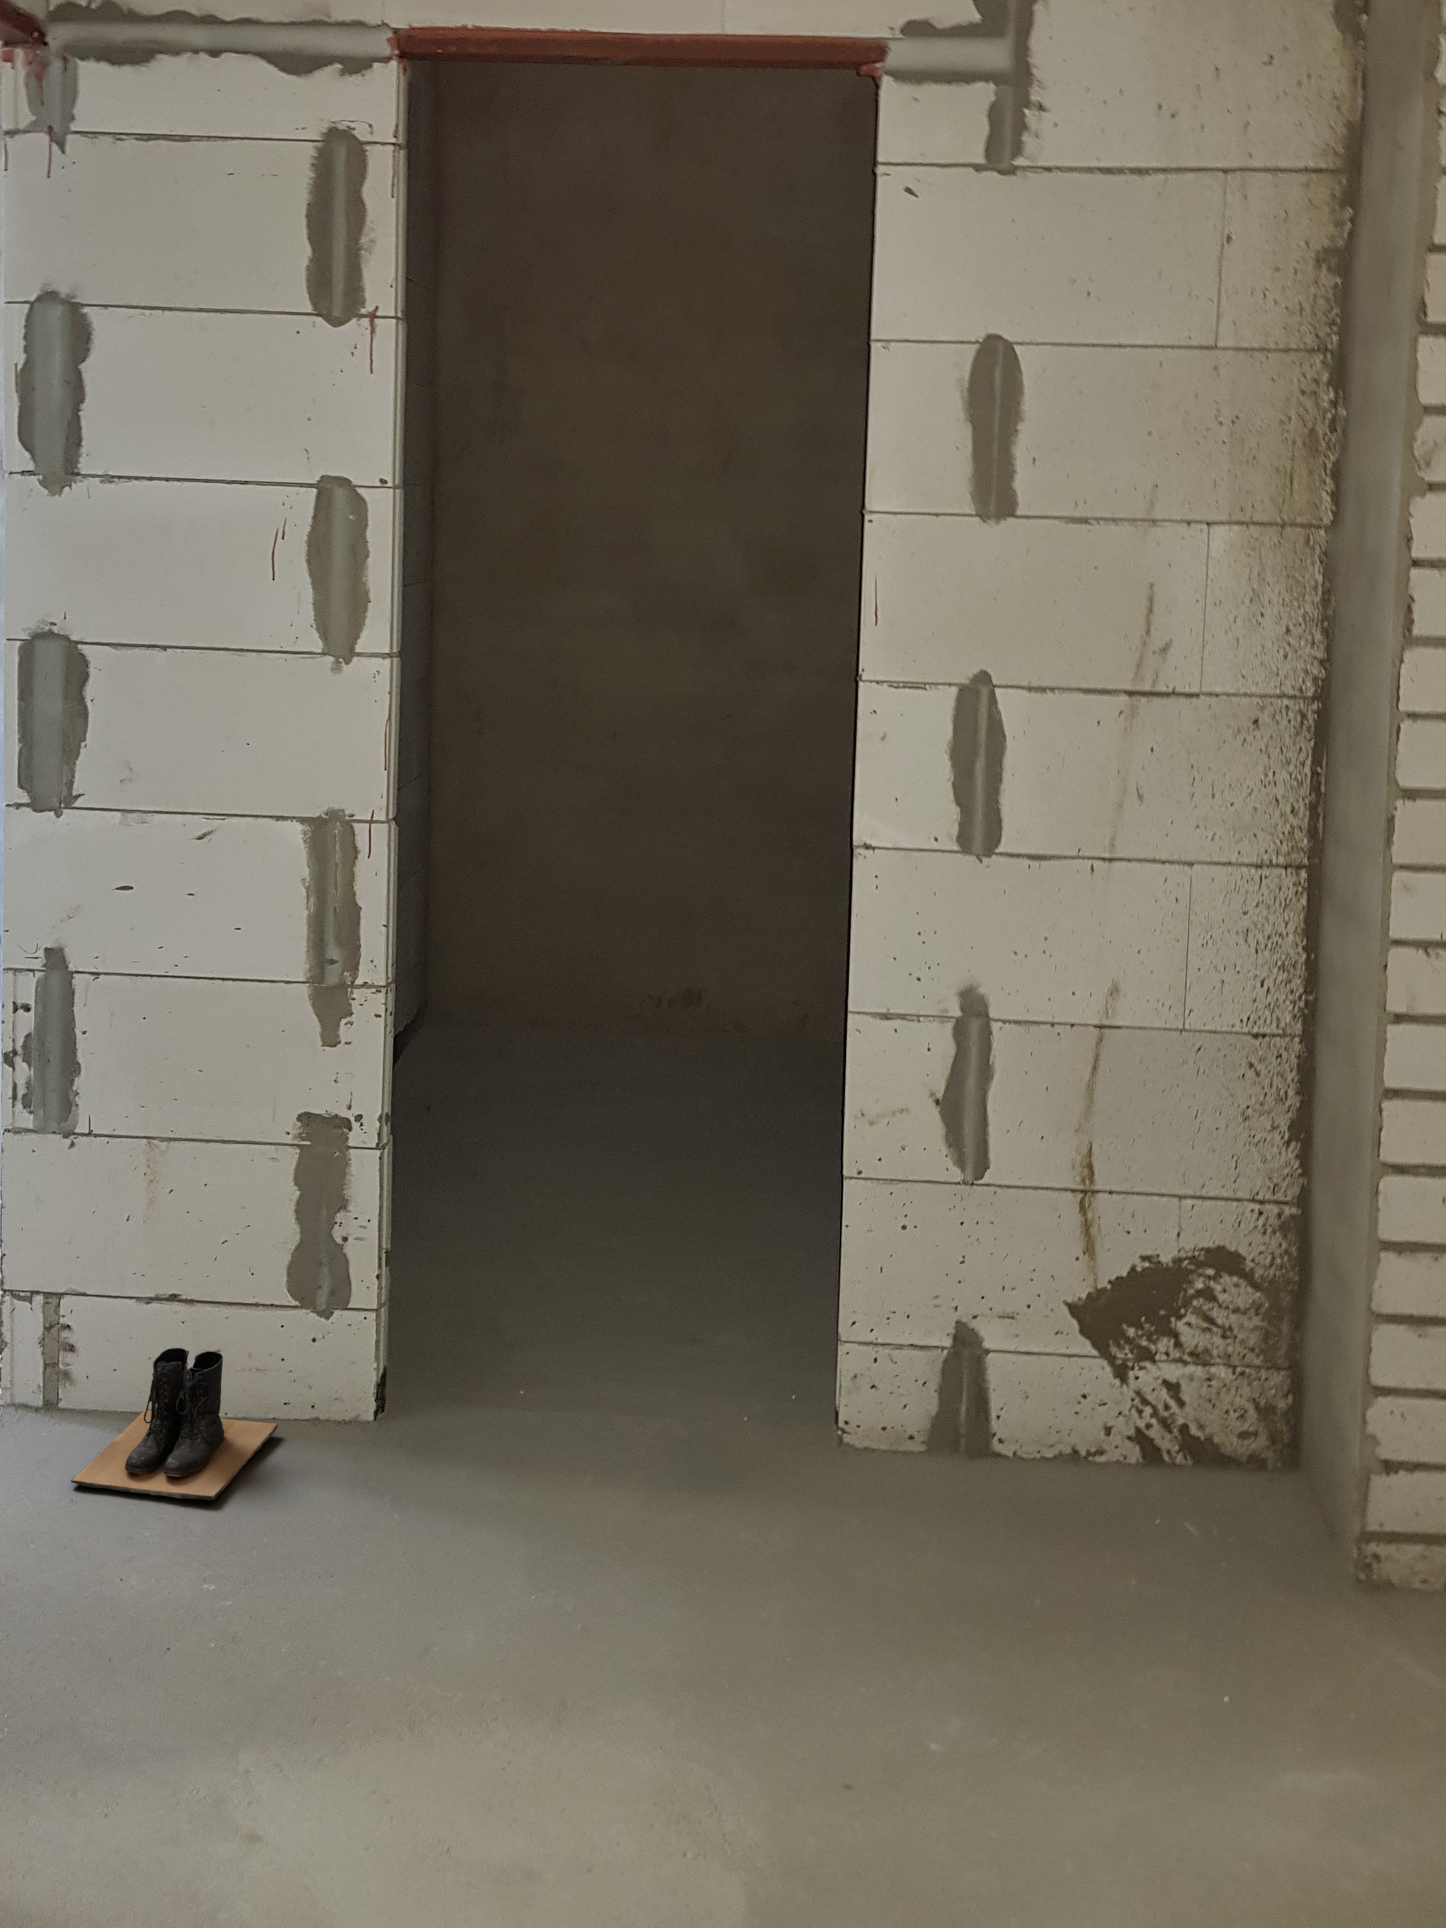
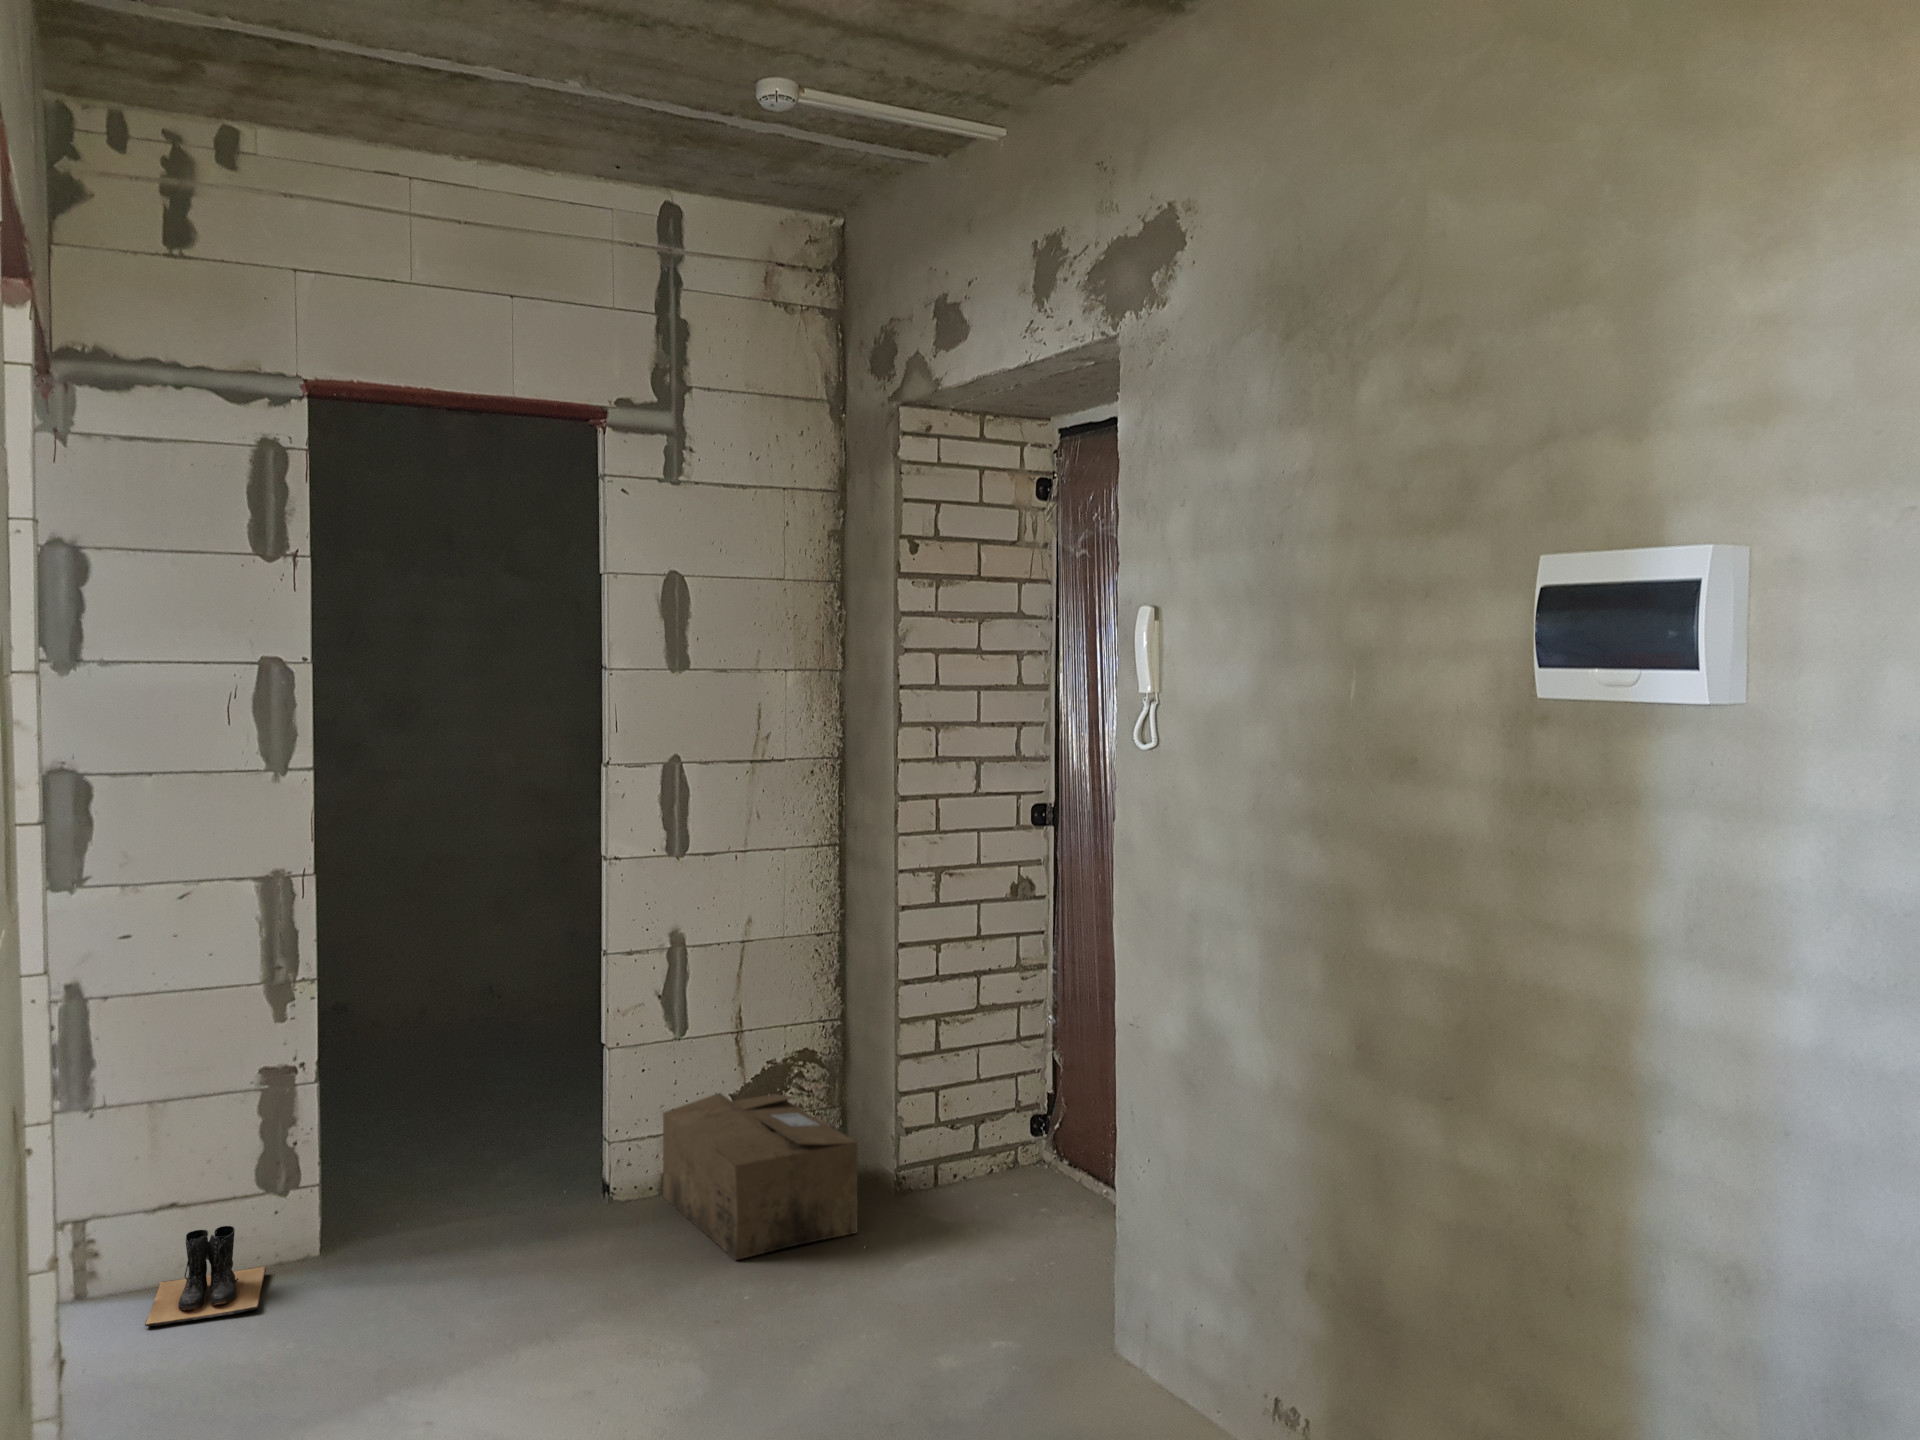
cardboard box: none [921,1297,1229,1661] -> present [663,1093,857,1260]

